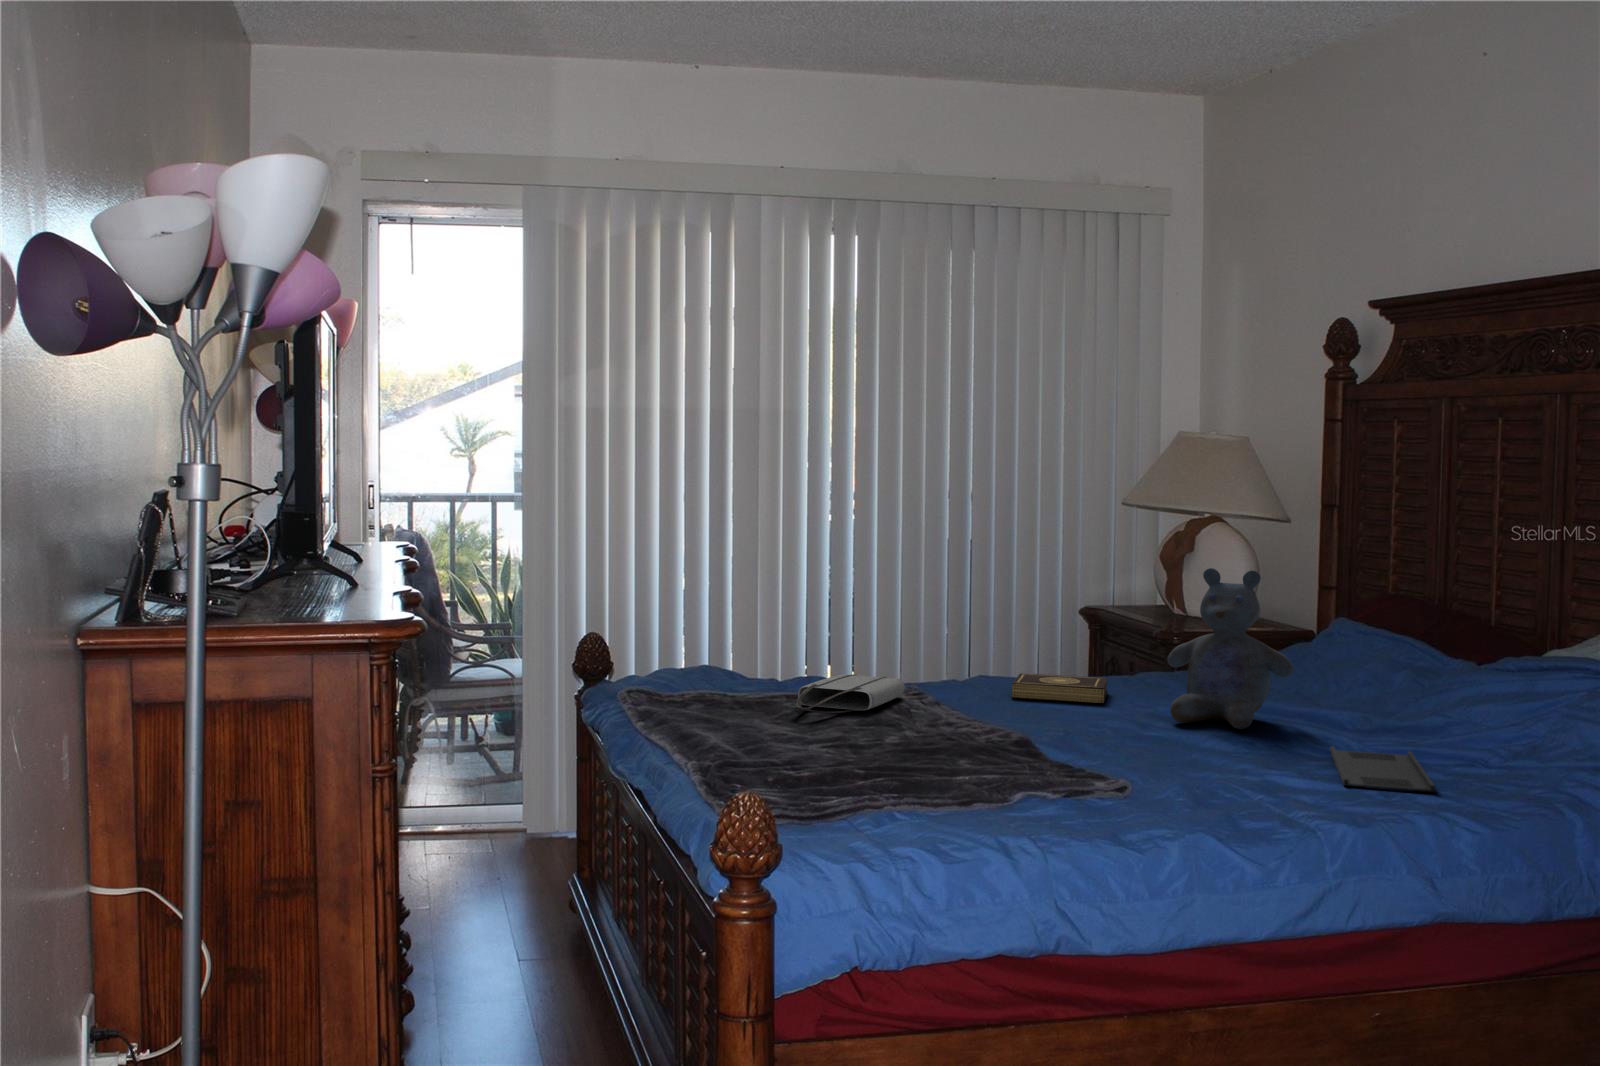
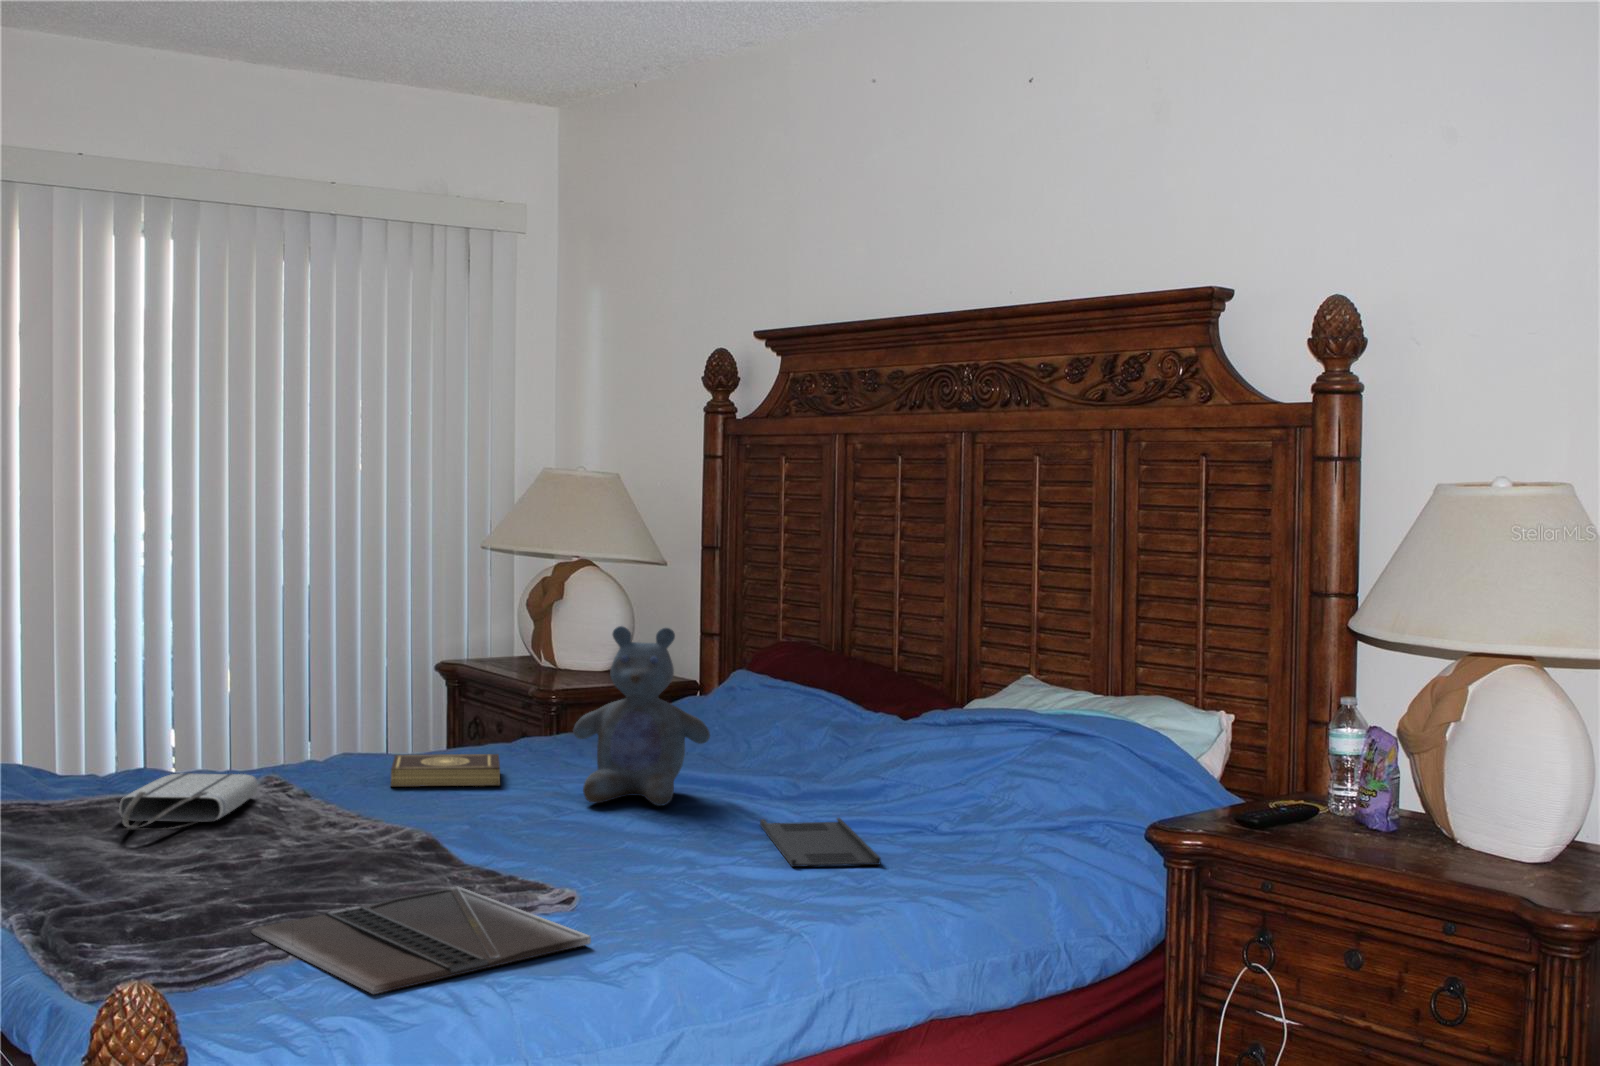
laptop: none [865,770,1128,836] -> present [251,886,591,994]

